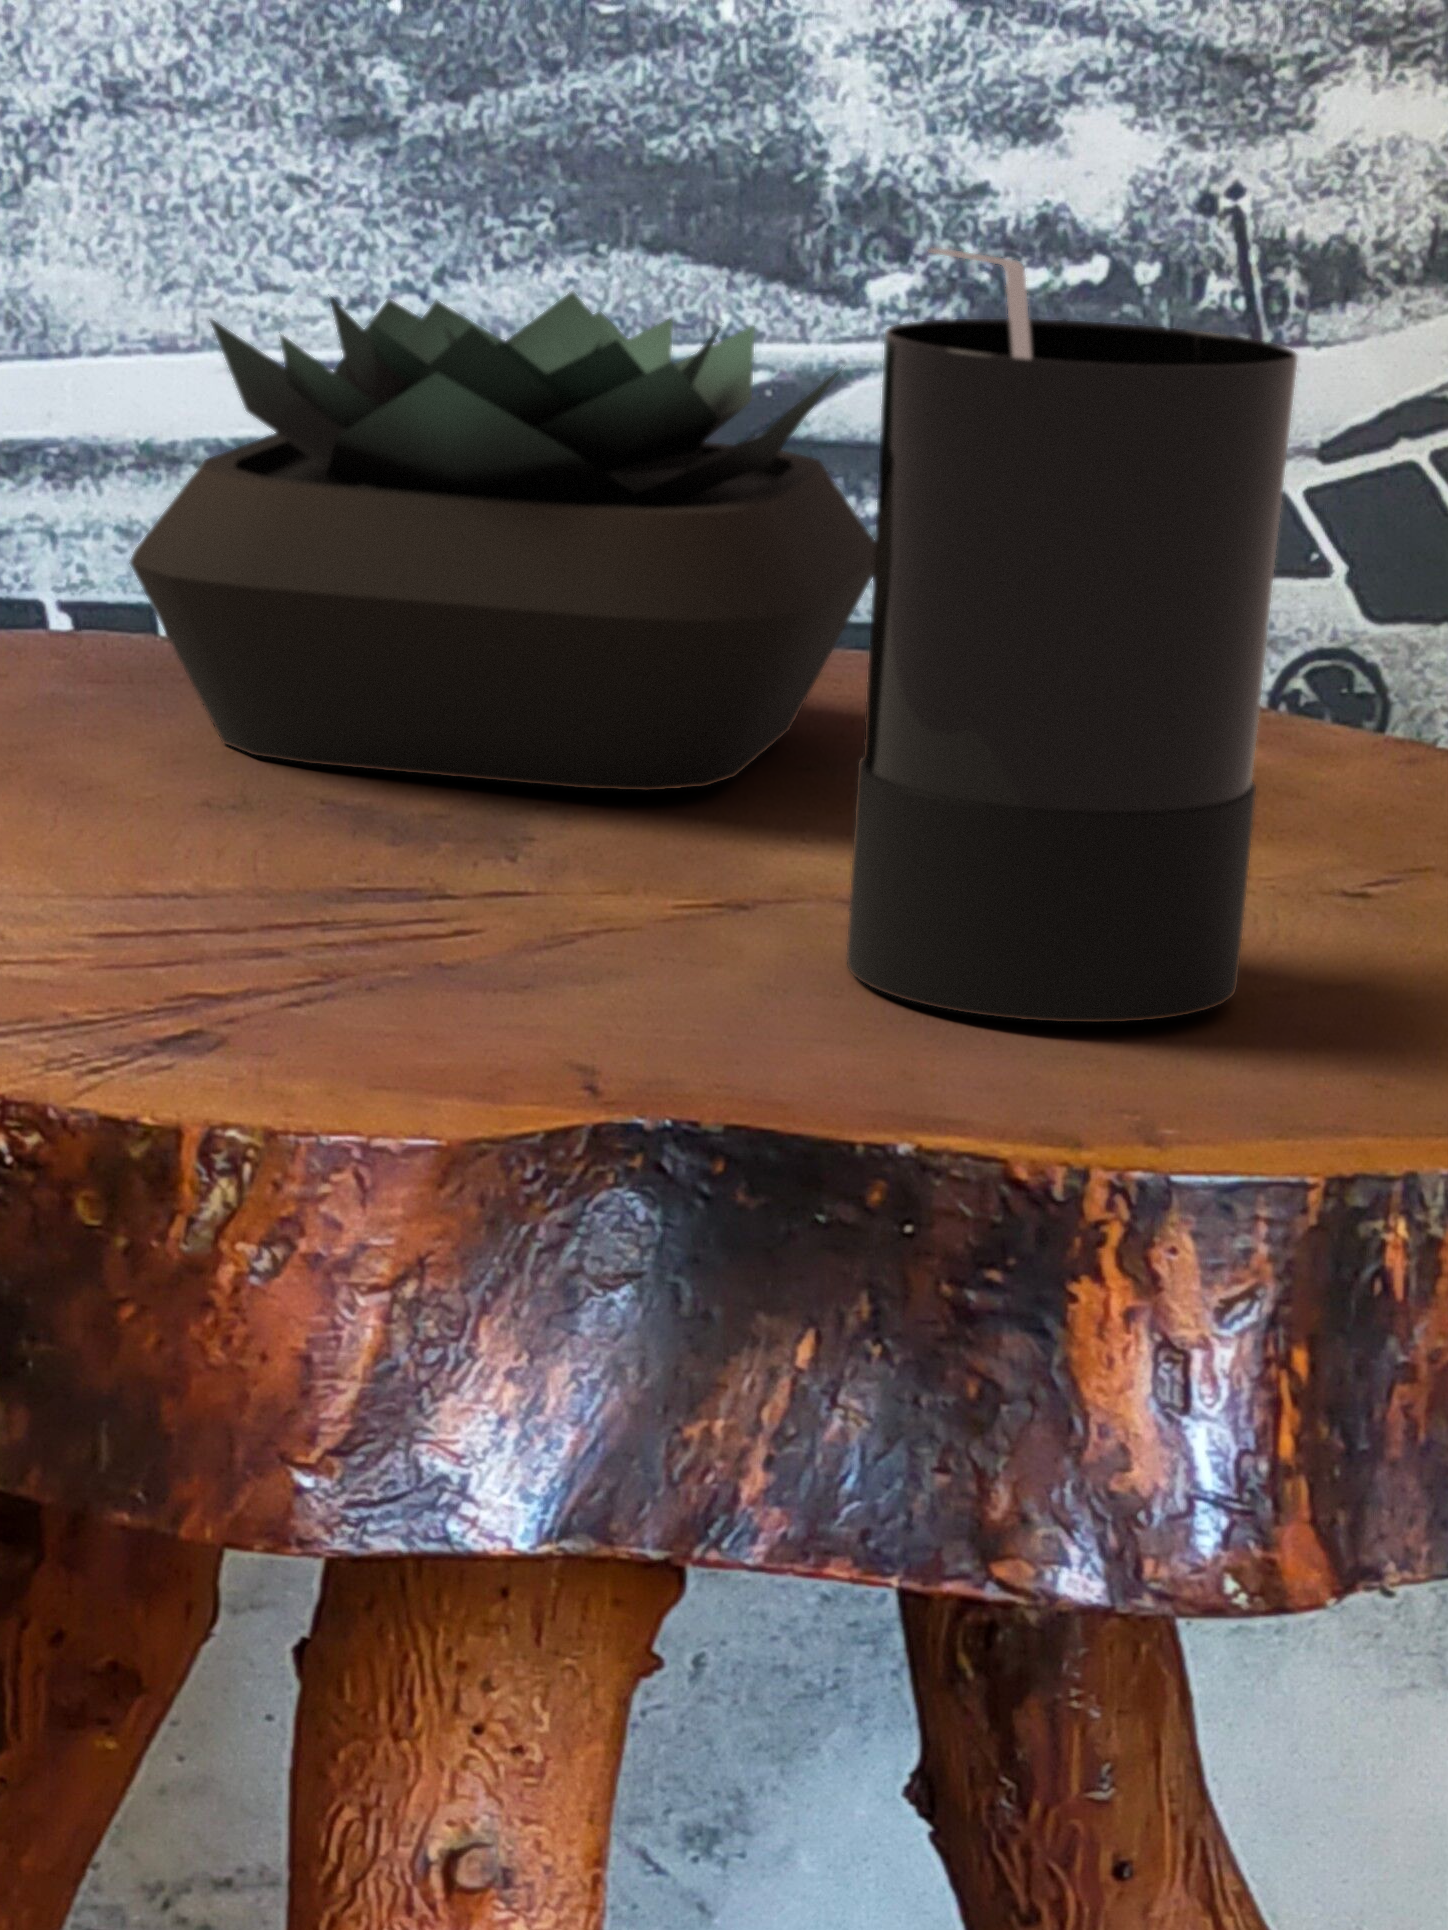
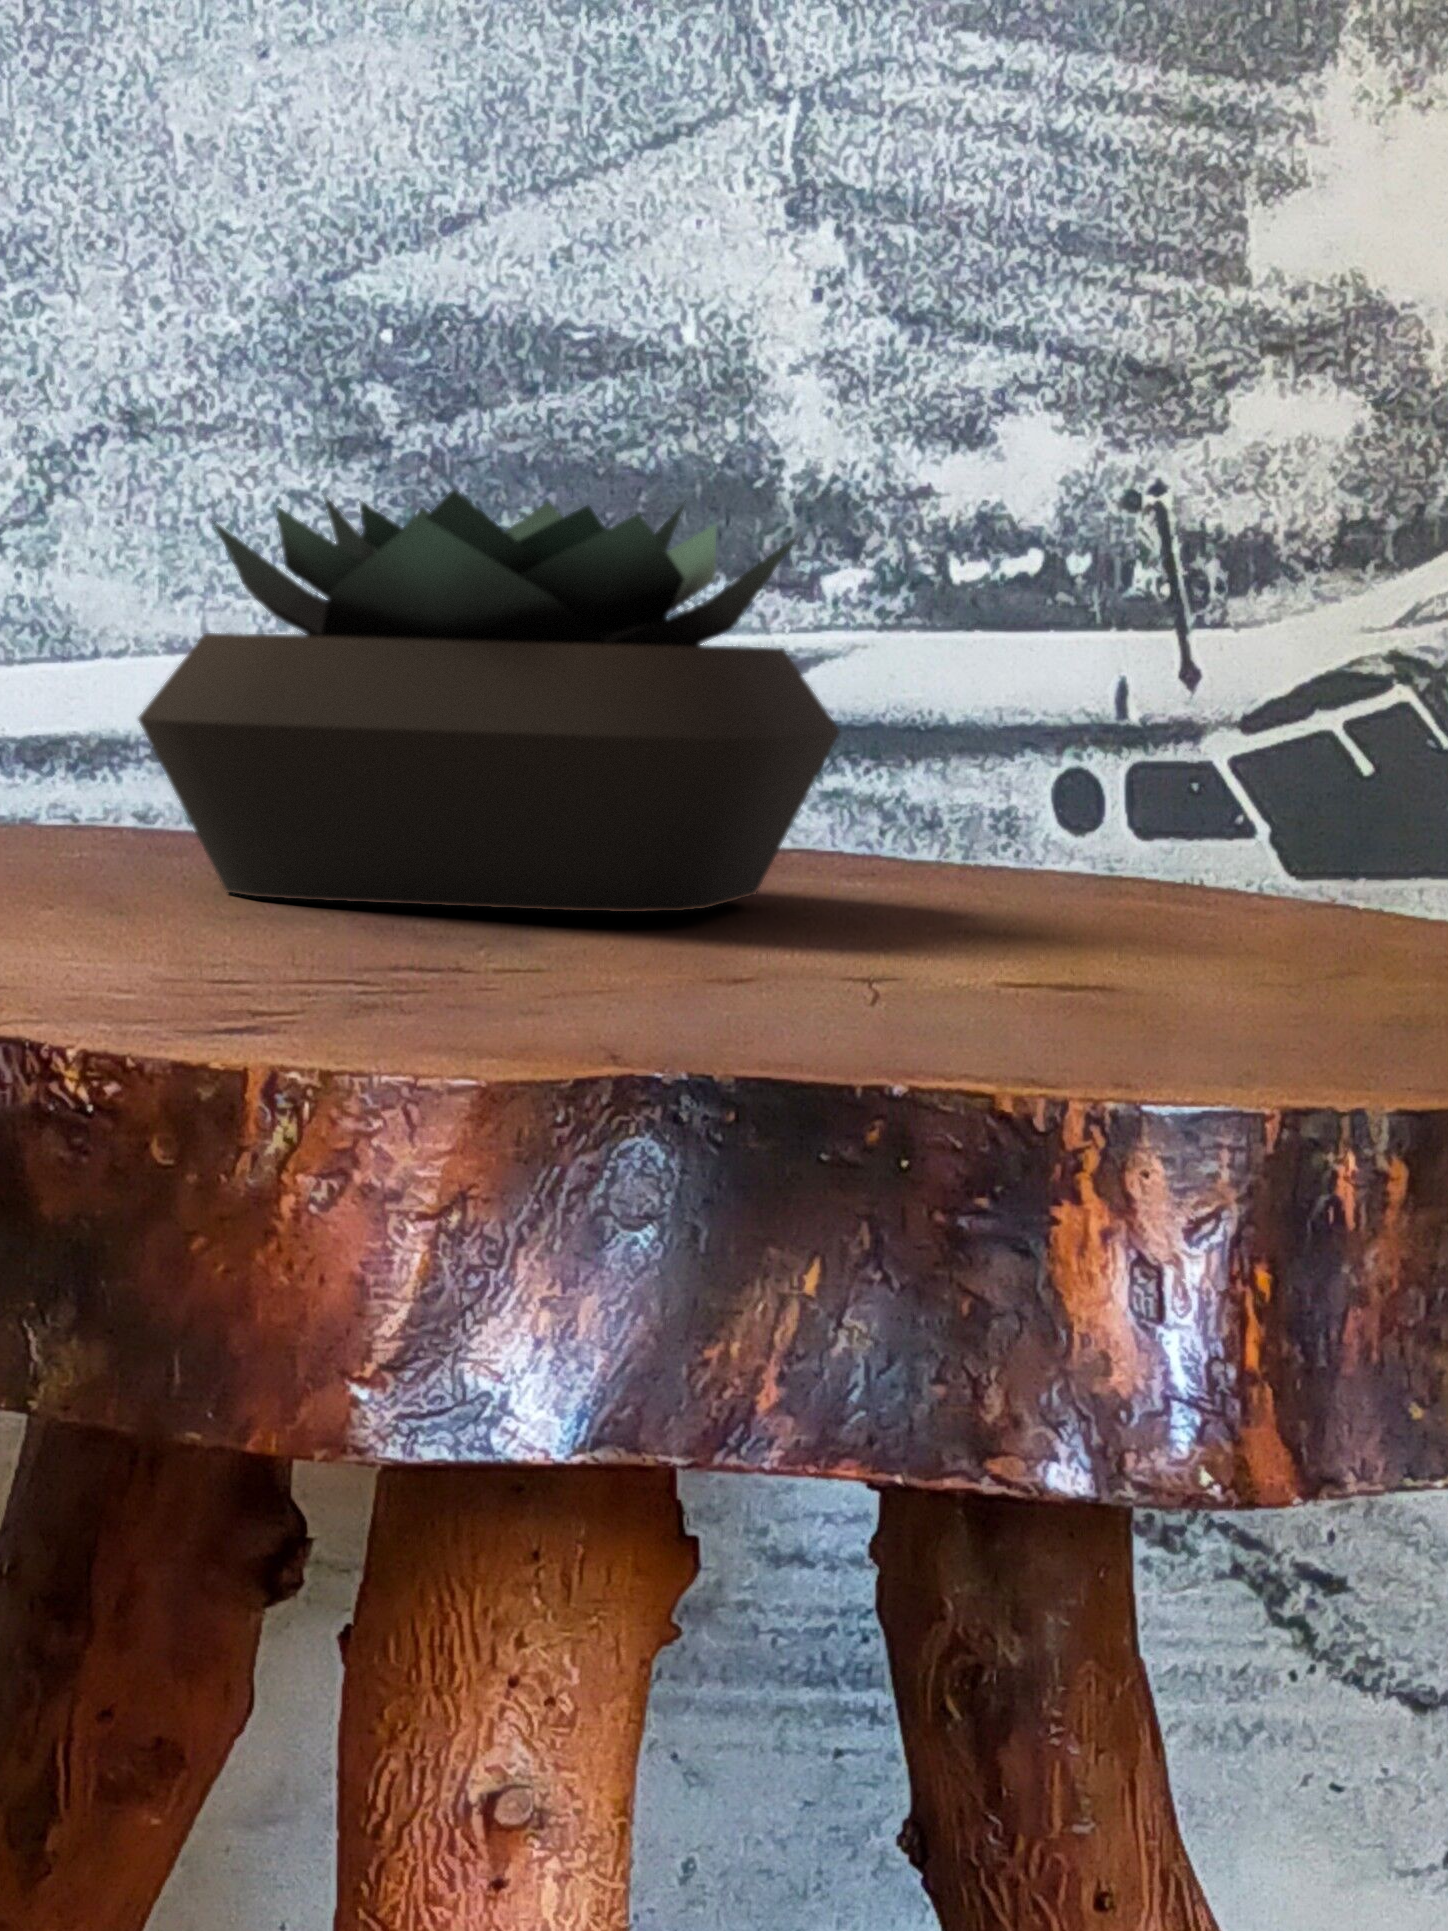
candle: present [847,248,1298,1022] -> none [814,329,1227,1018]

